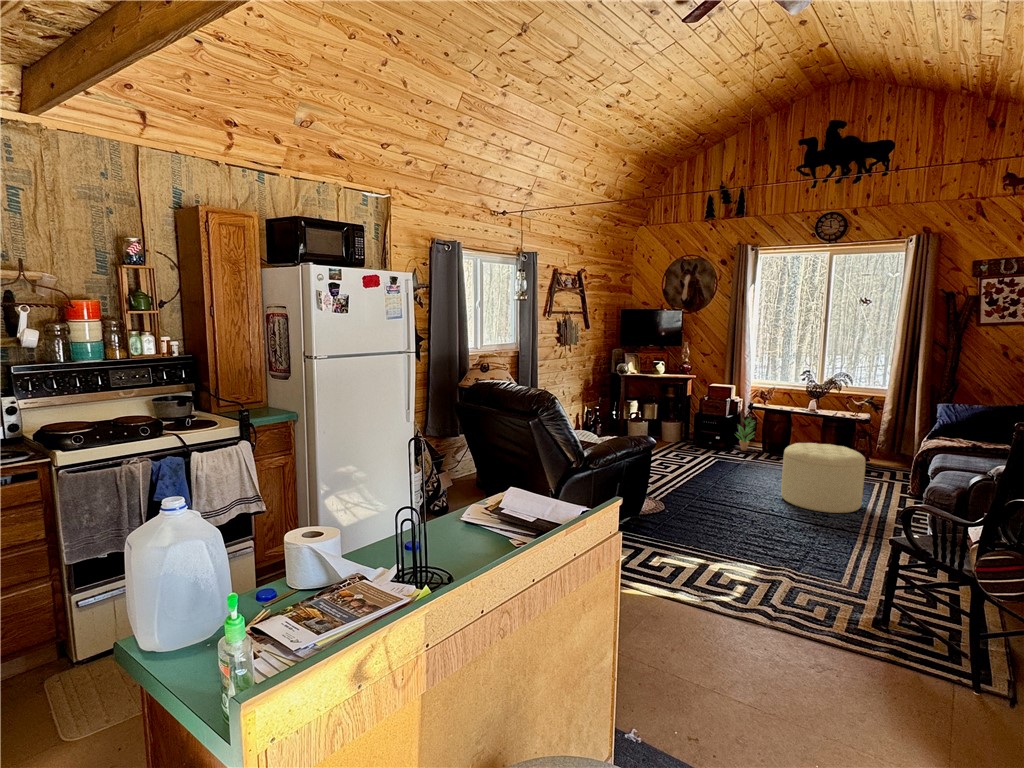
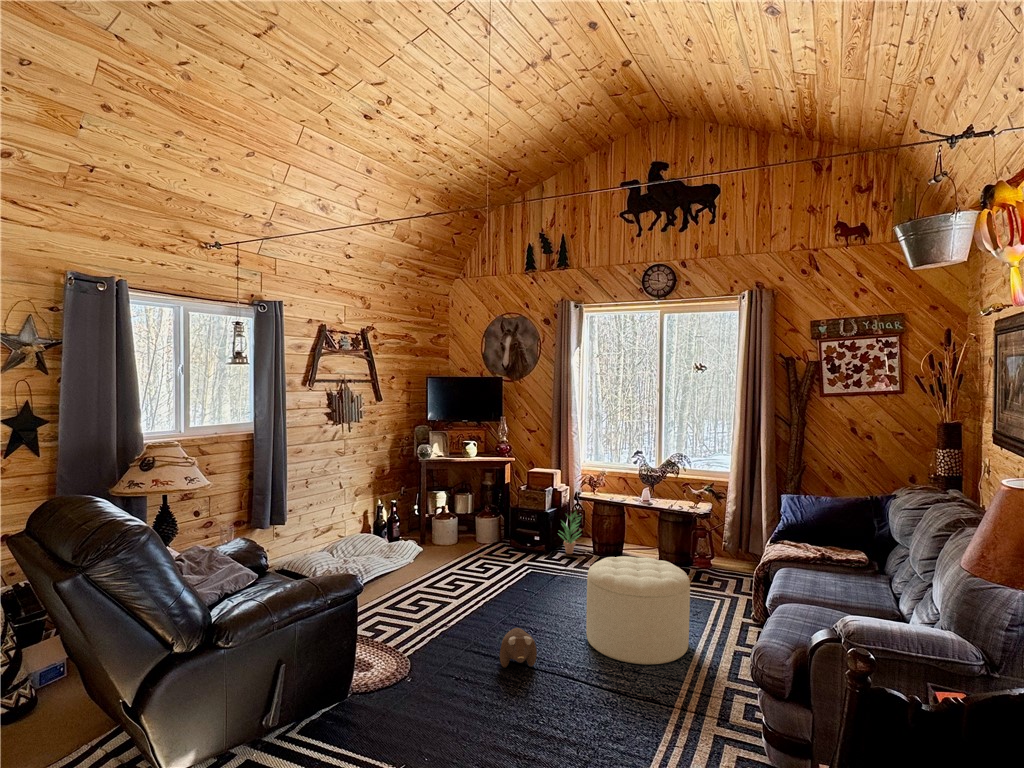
plush toy: none [725,484,752,510] -> present [500,628,537,667]

